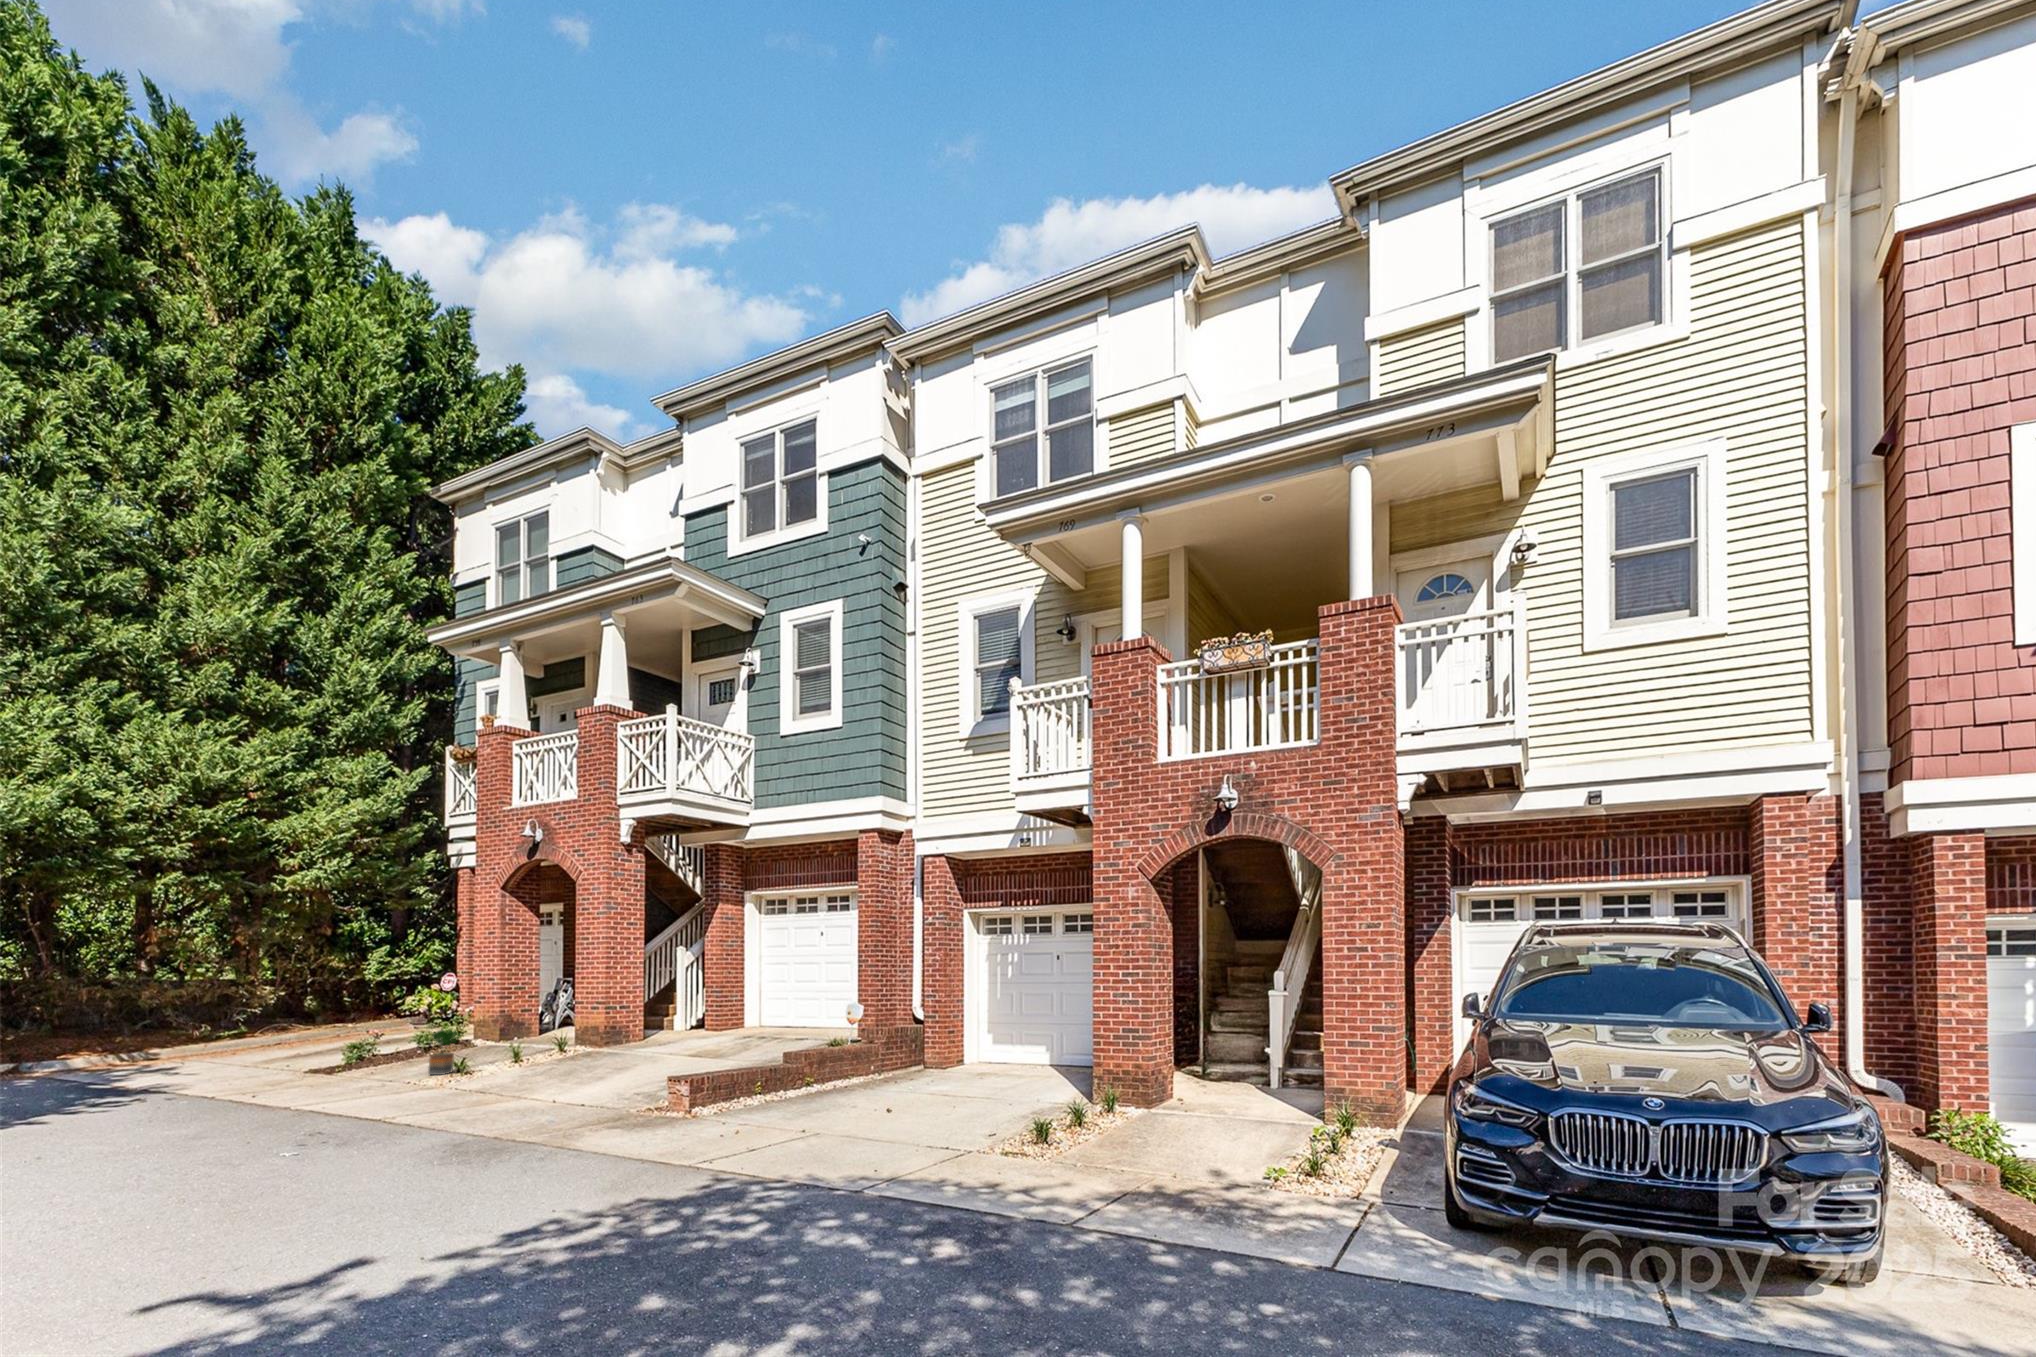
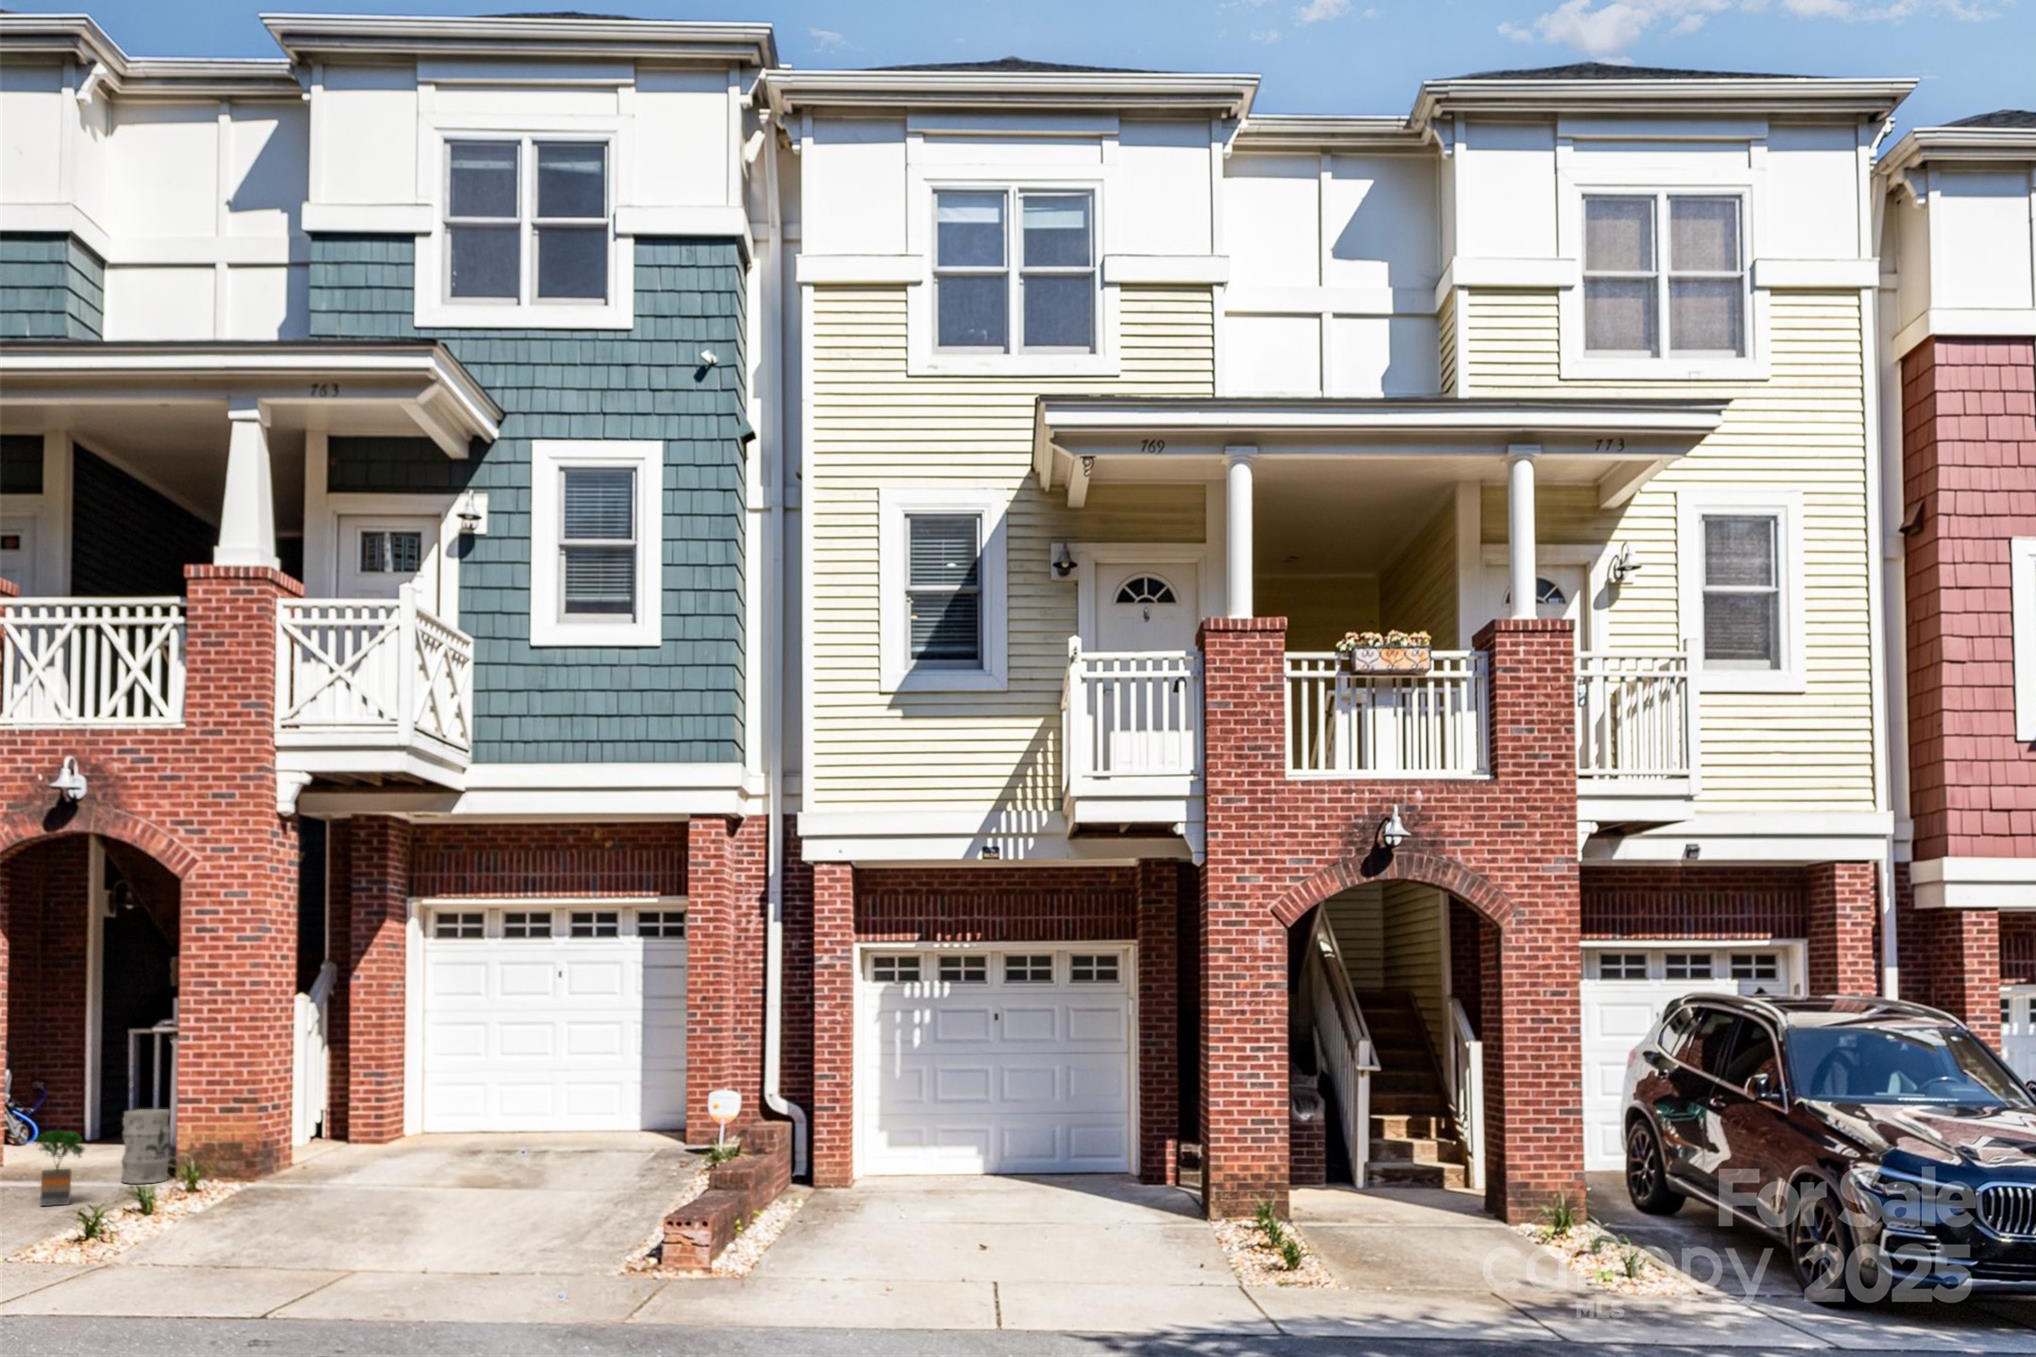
trash can: none [508,1018,539,1063] -> present [121,1109,170,1184]

